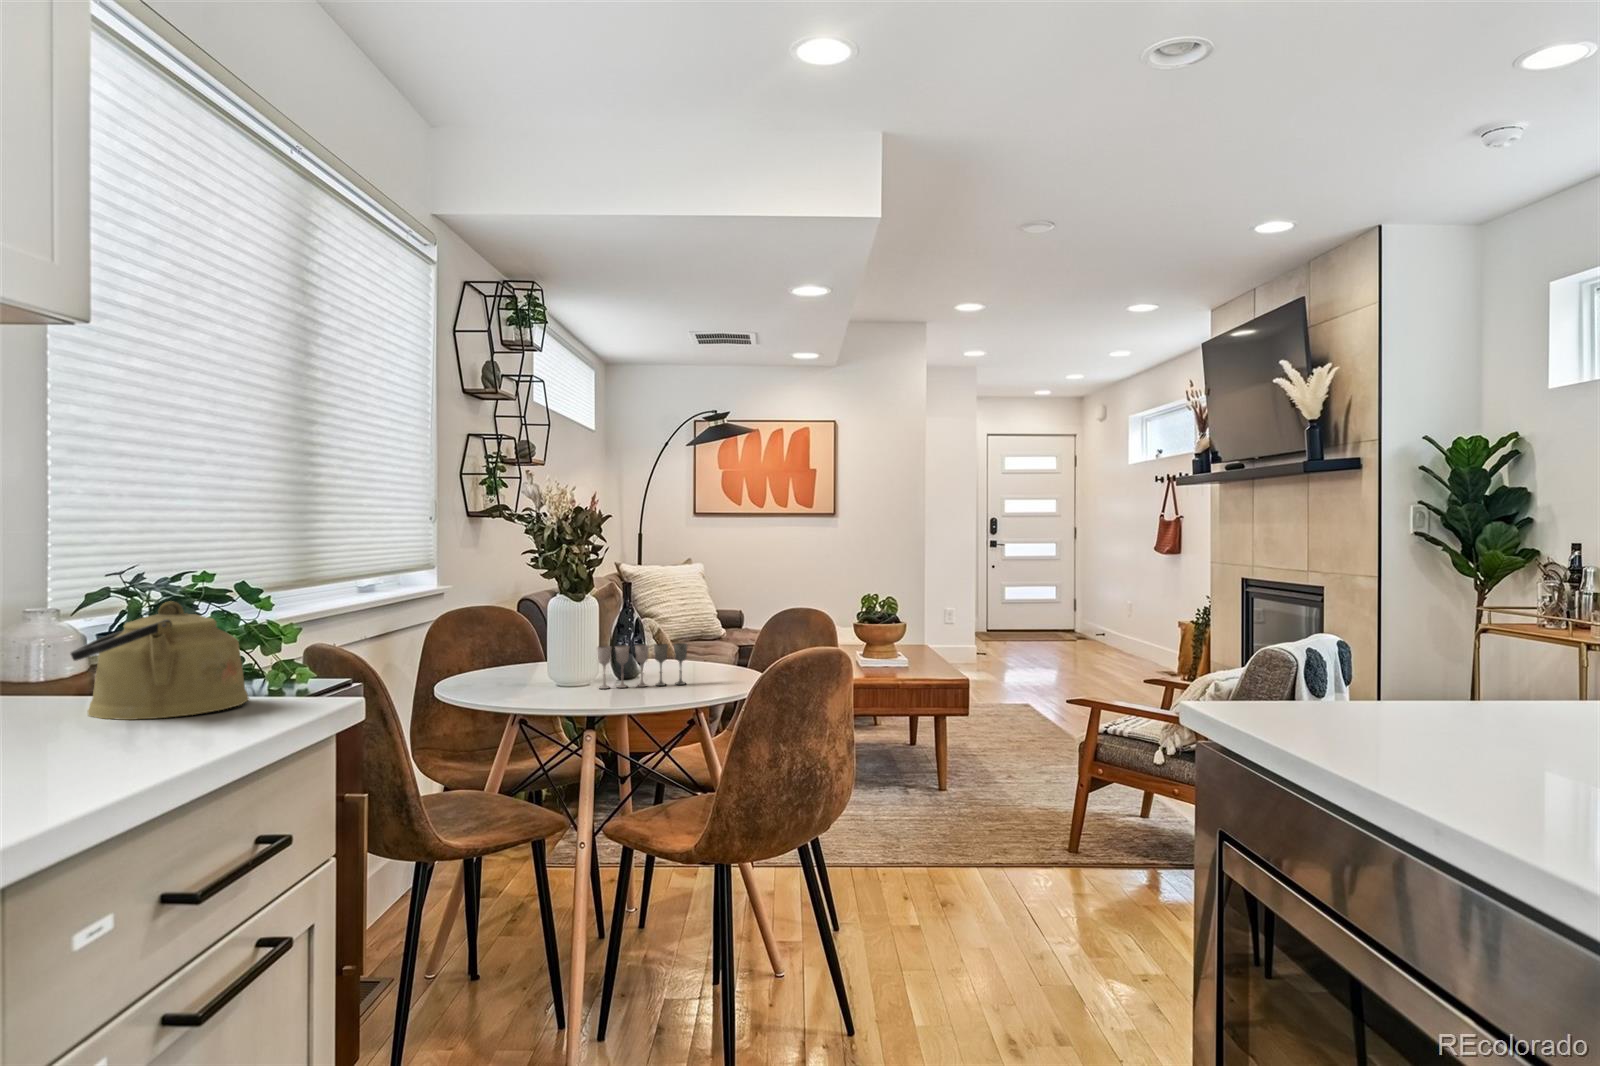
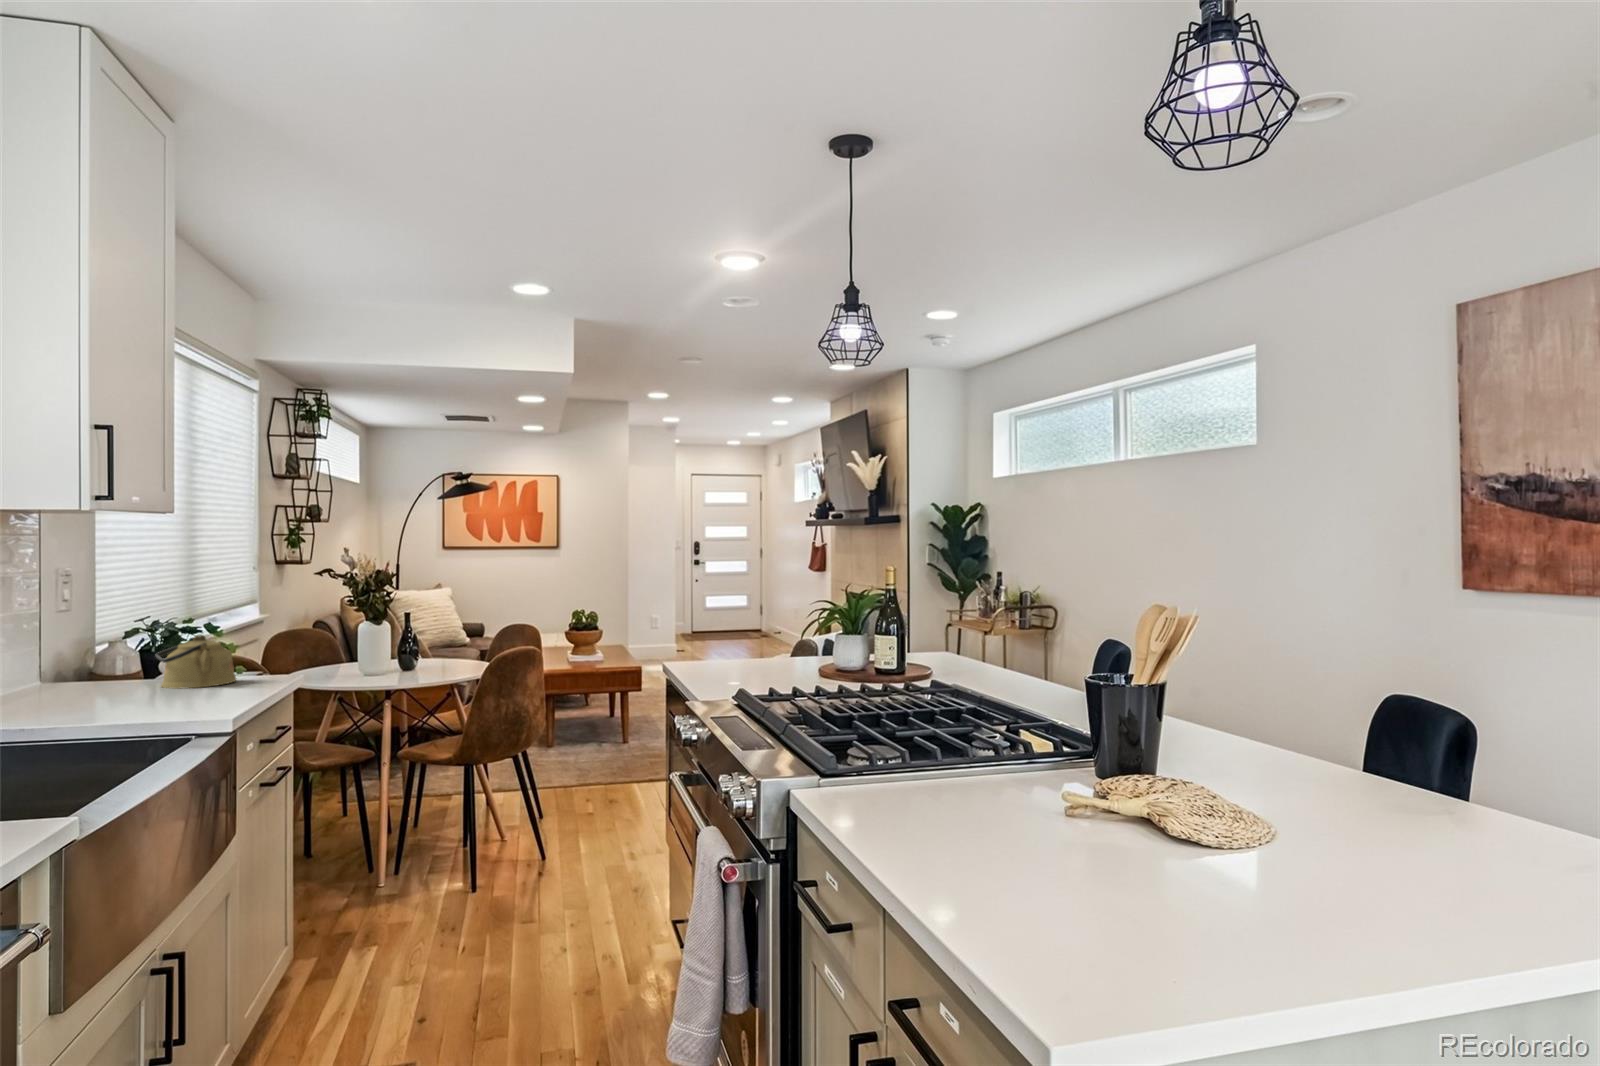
wine glass: present [597,643,688,689] -> none [393,648,450,676]

